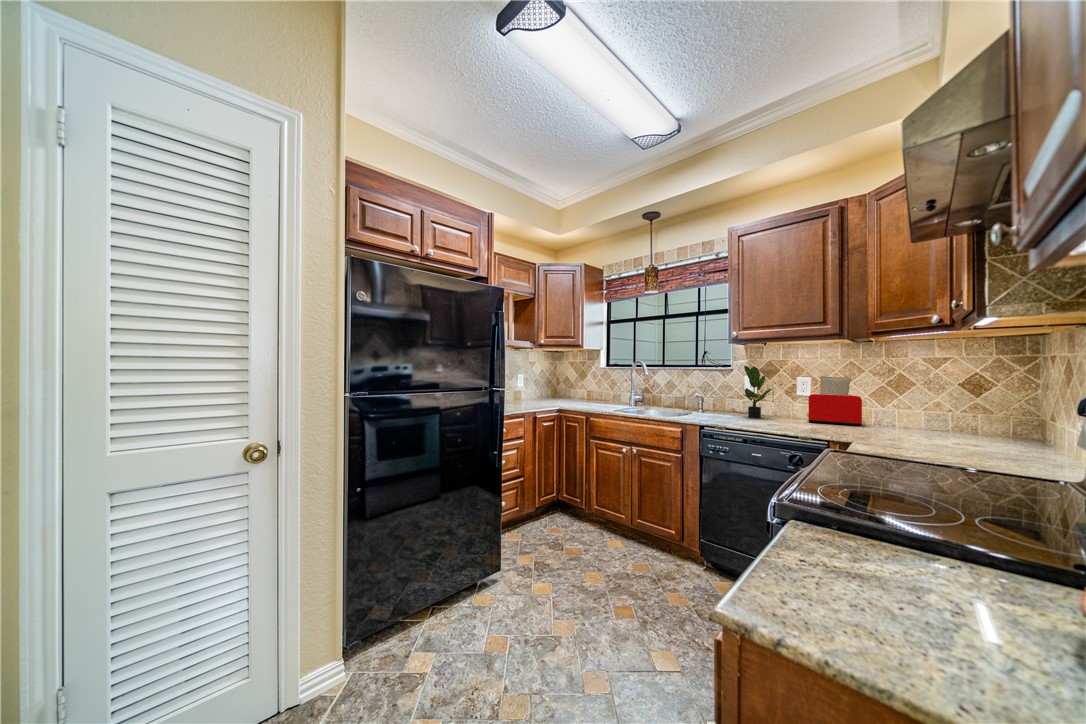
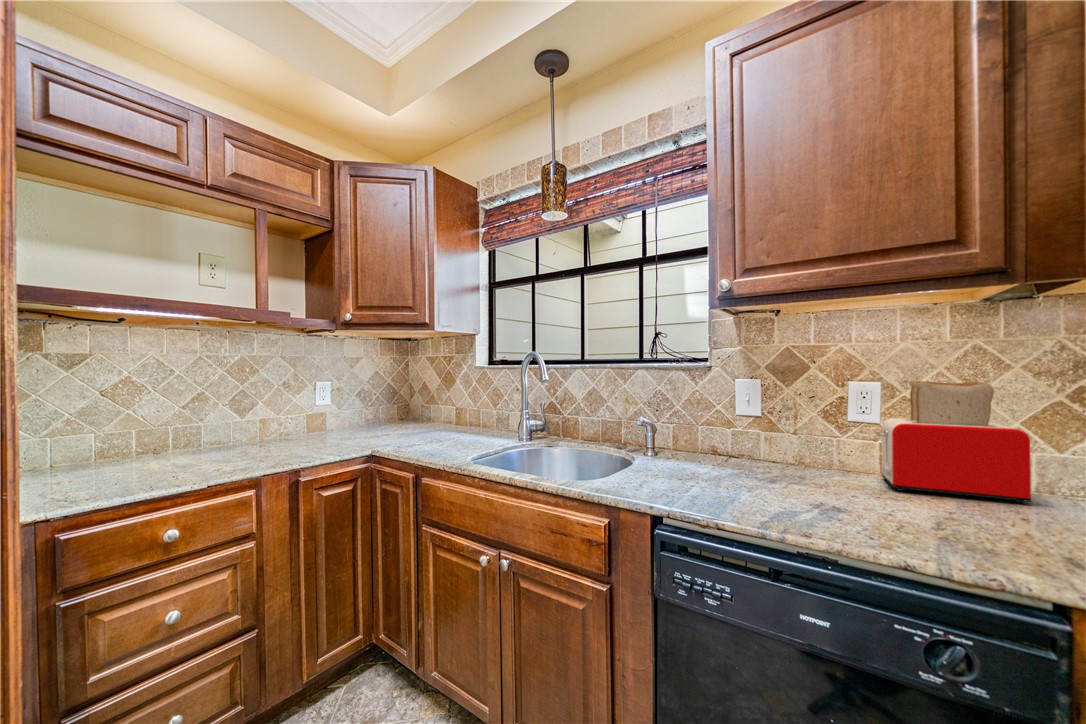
potted plant: present [744,366,771,418] -> none [735,358,800,475]

